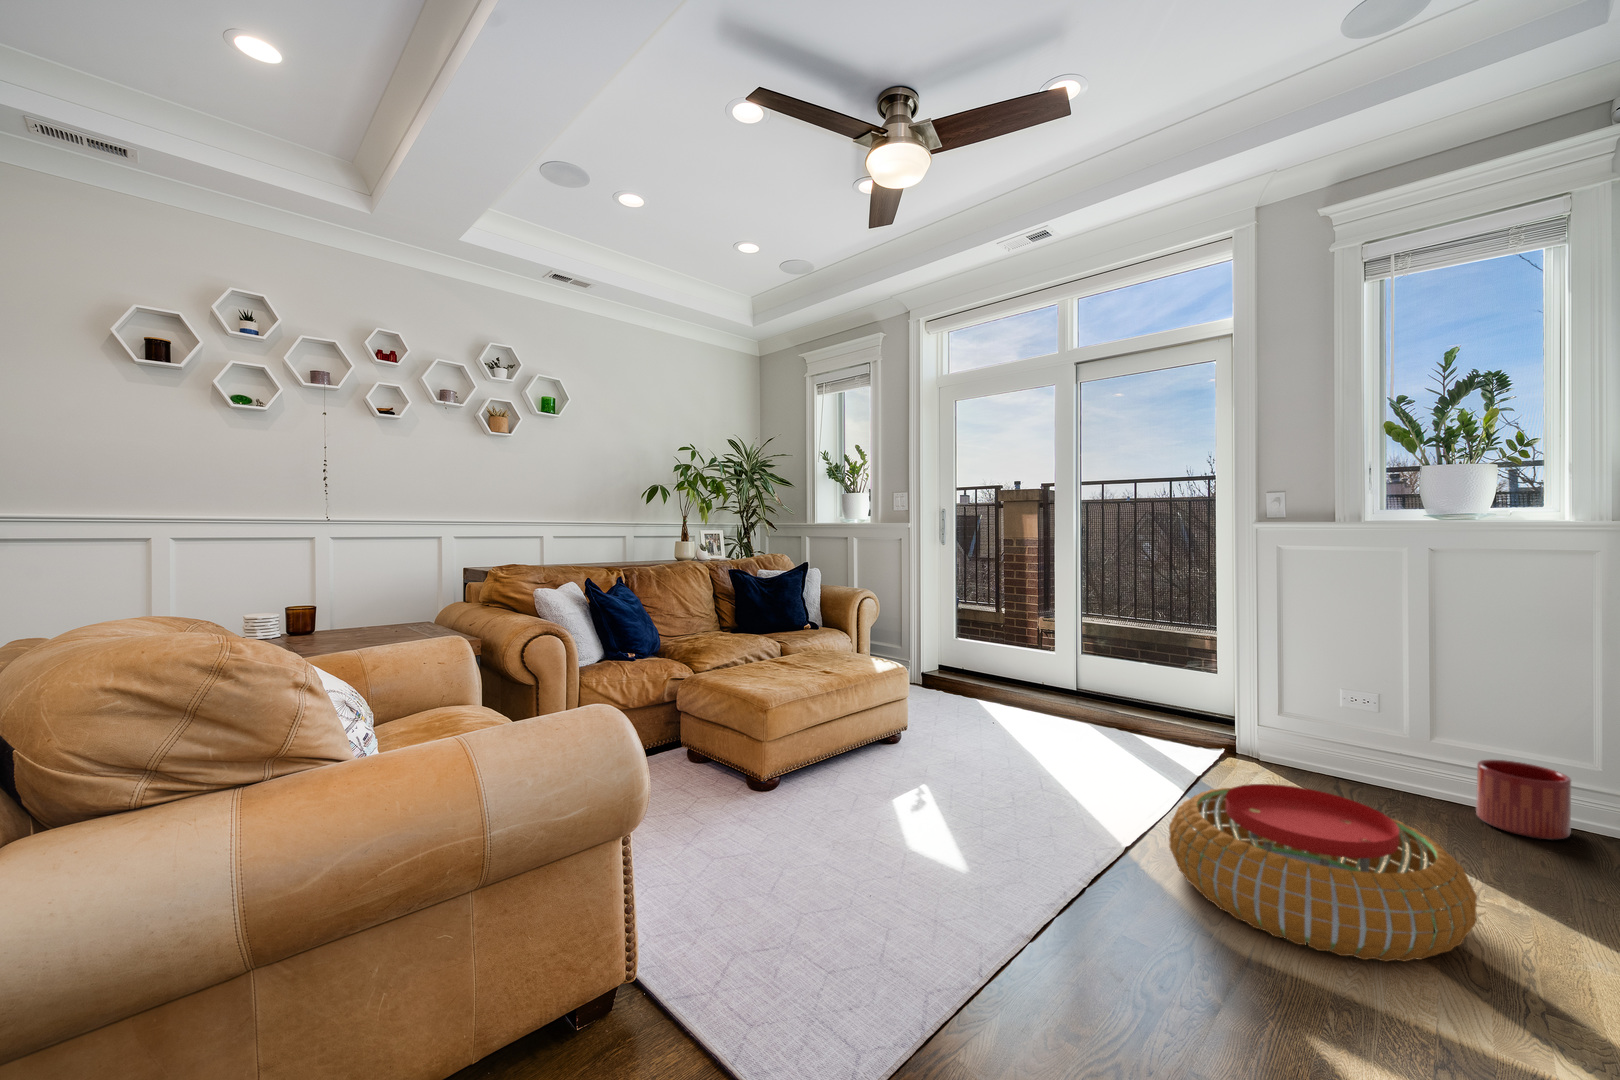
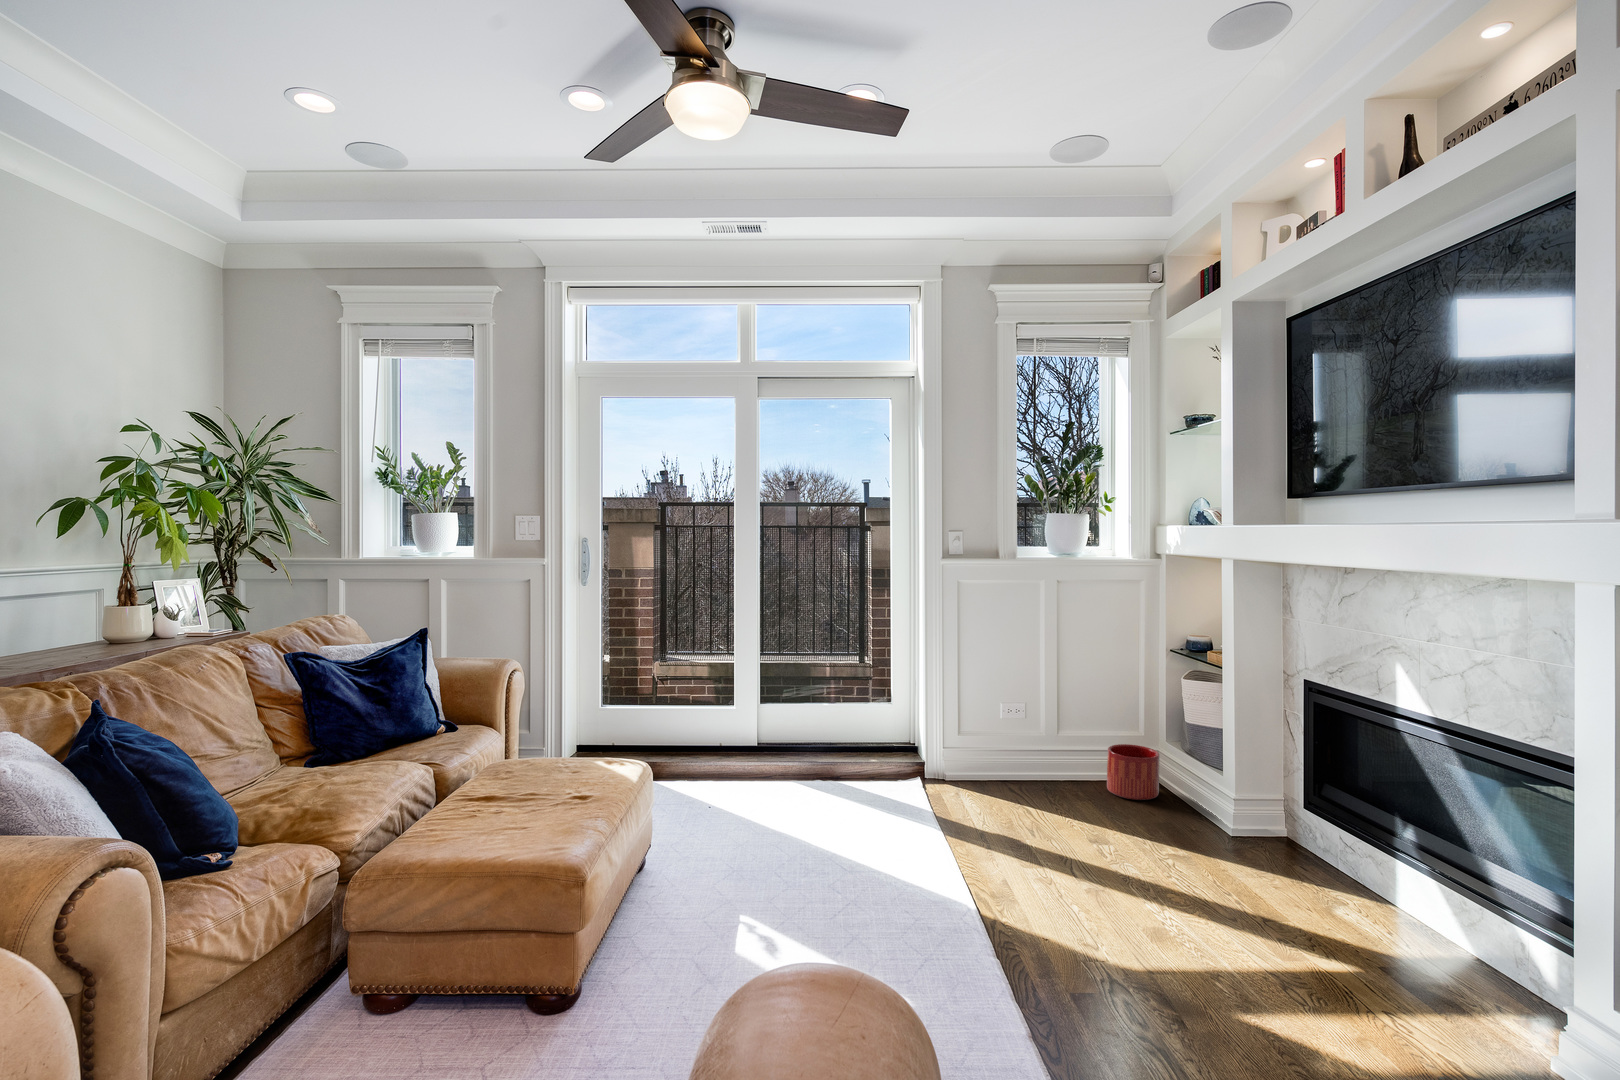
pouf: present [1169,784,1477,961] -> none [1022,811,1245,952]

